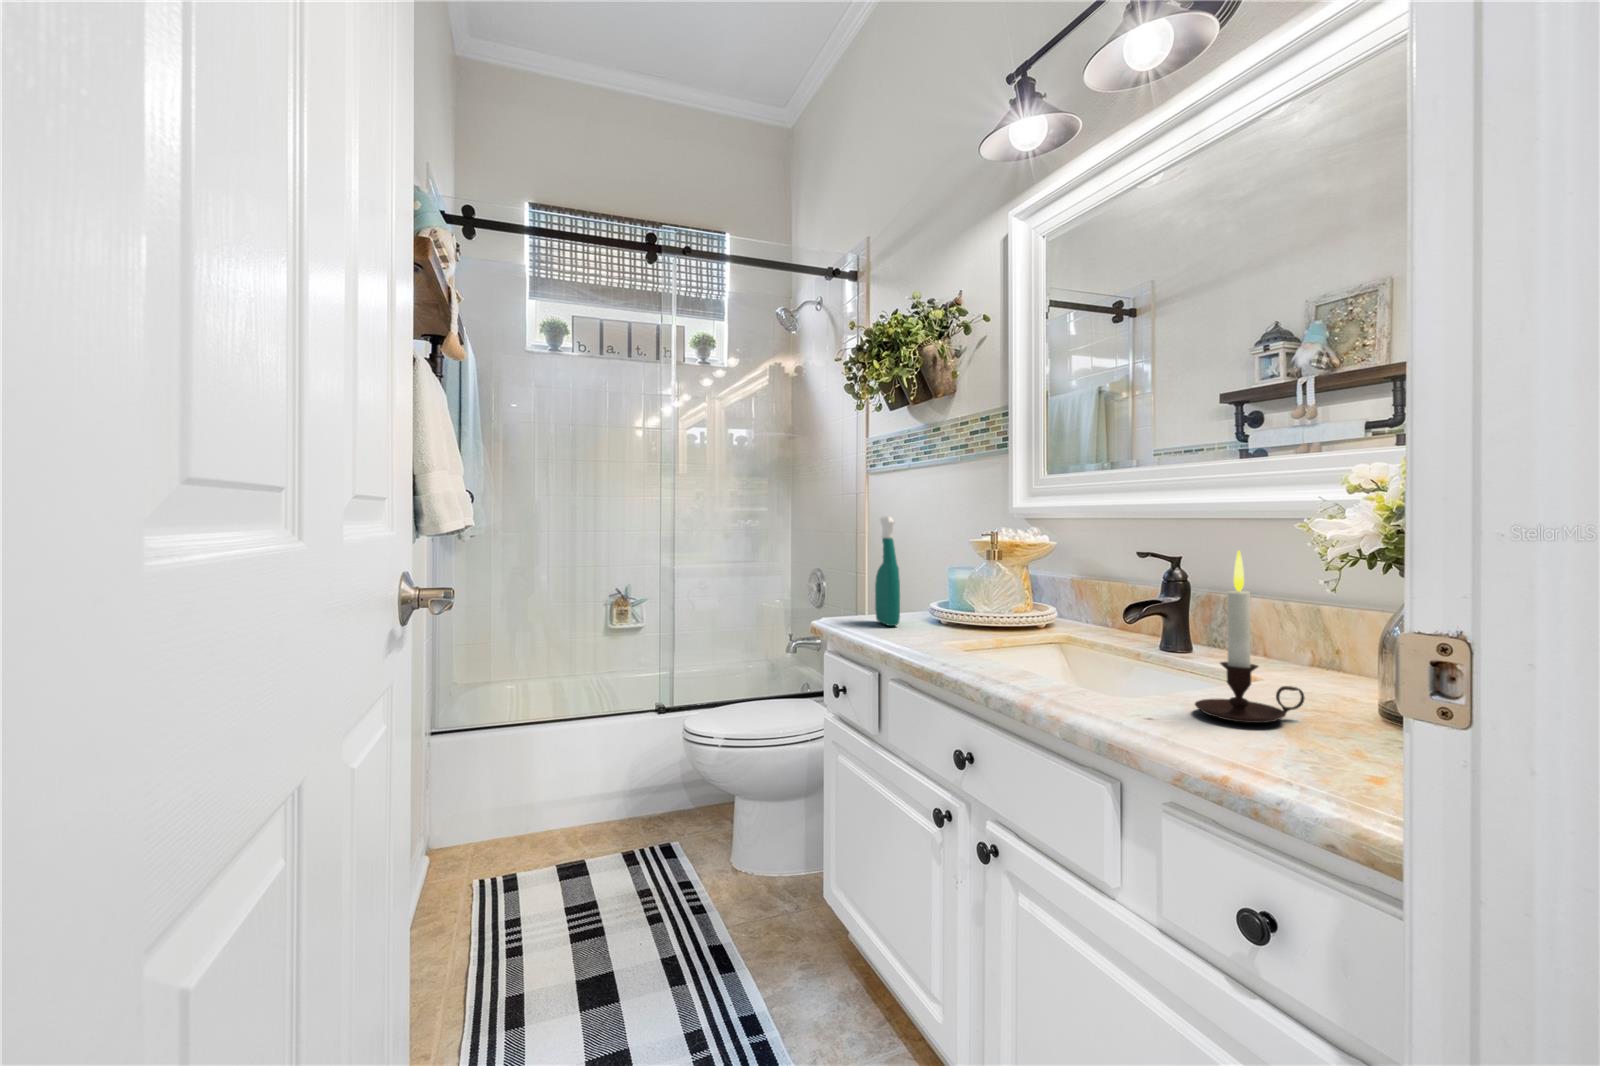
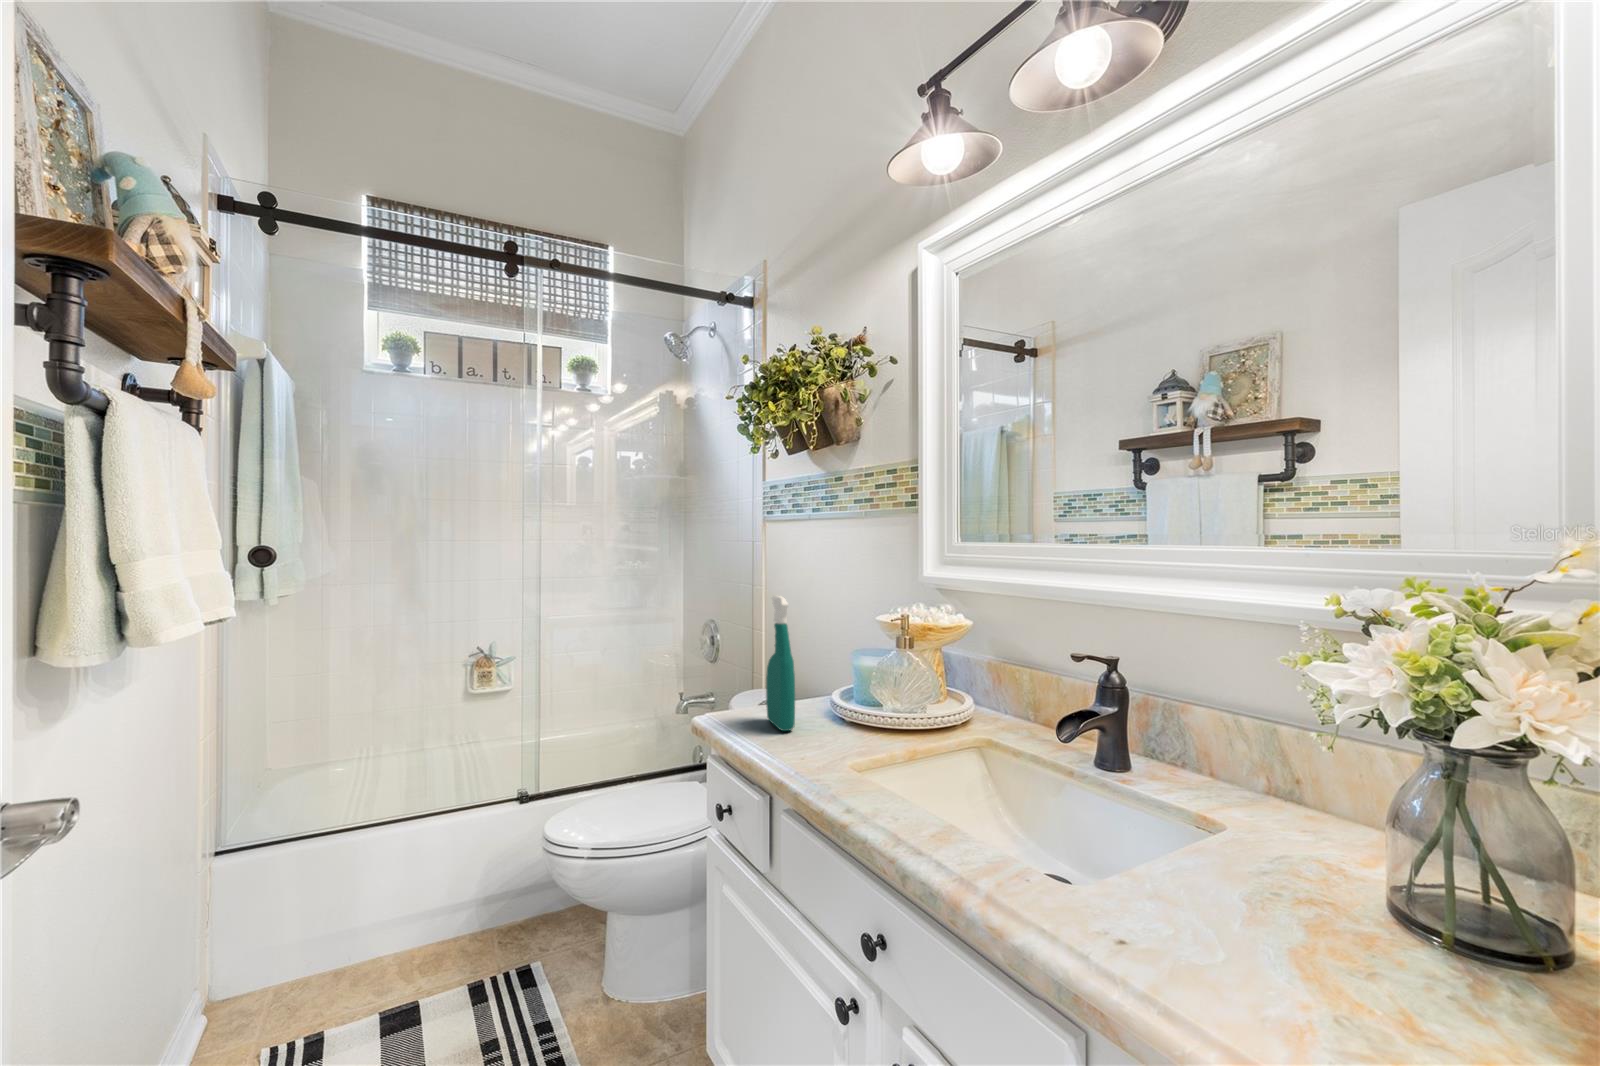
candle: present [1195,551,1304,723] -> none [1191,729,1339,988]

